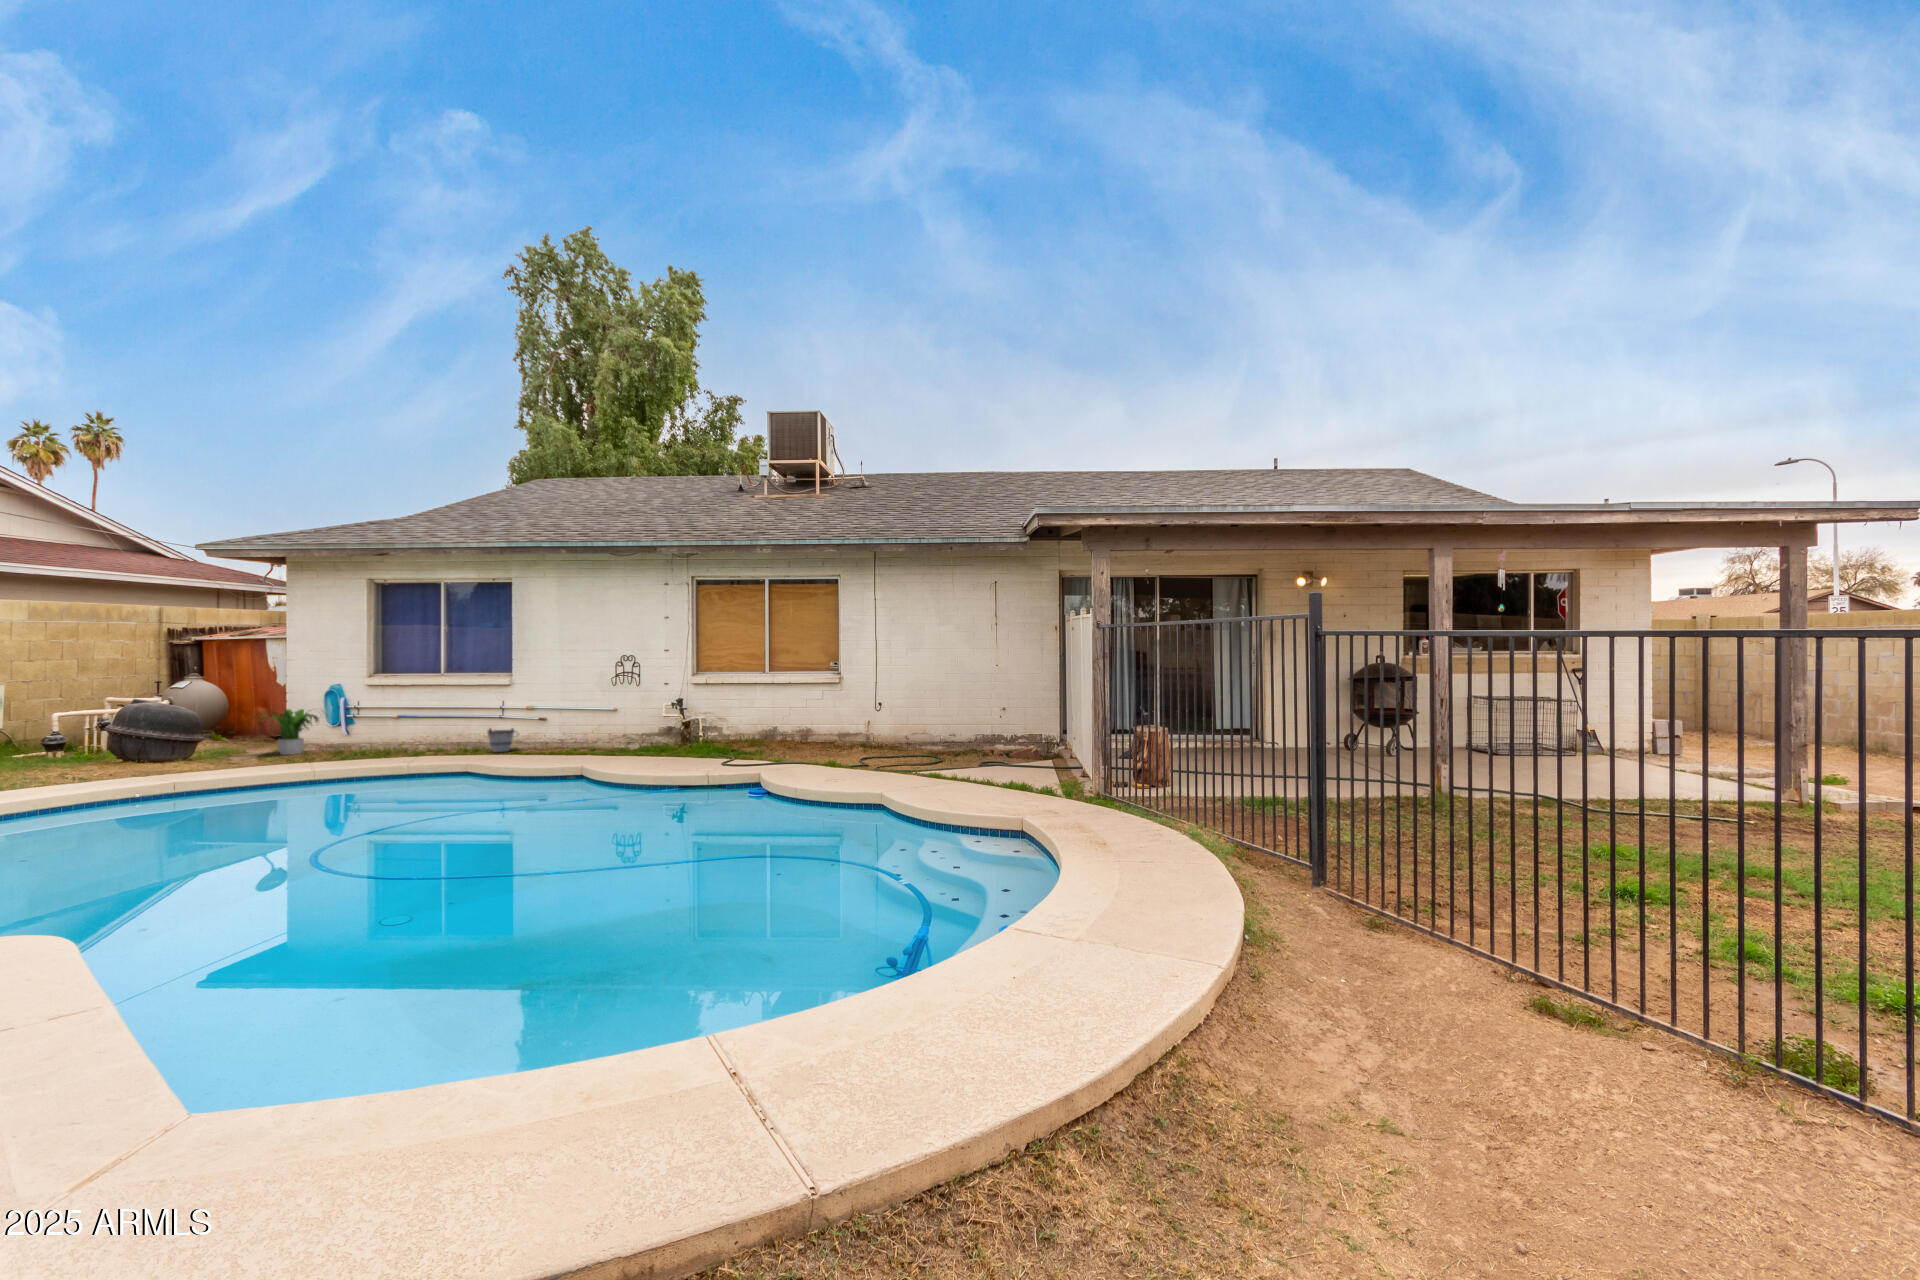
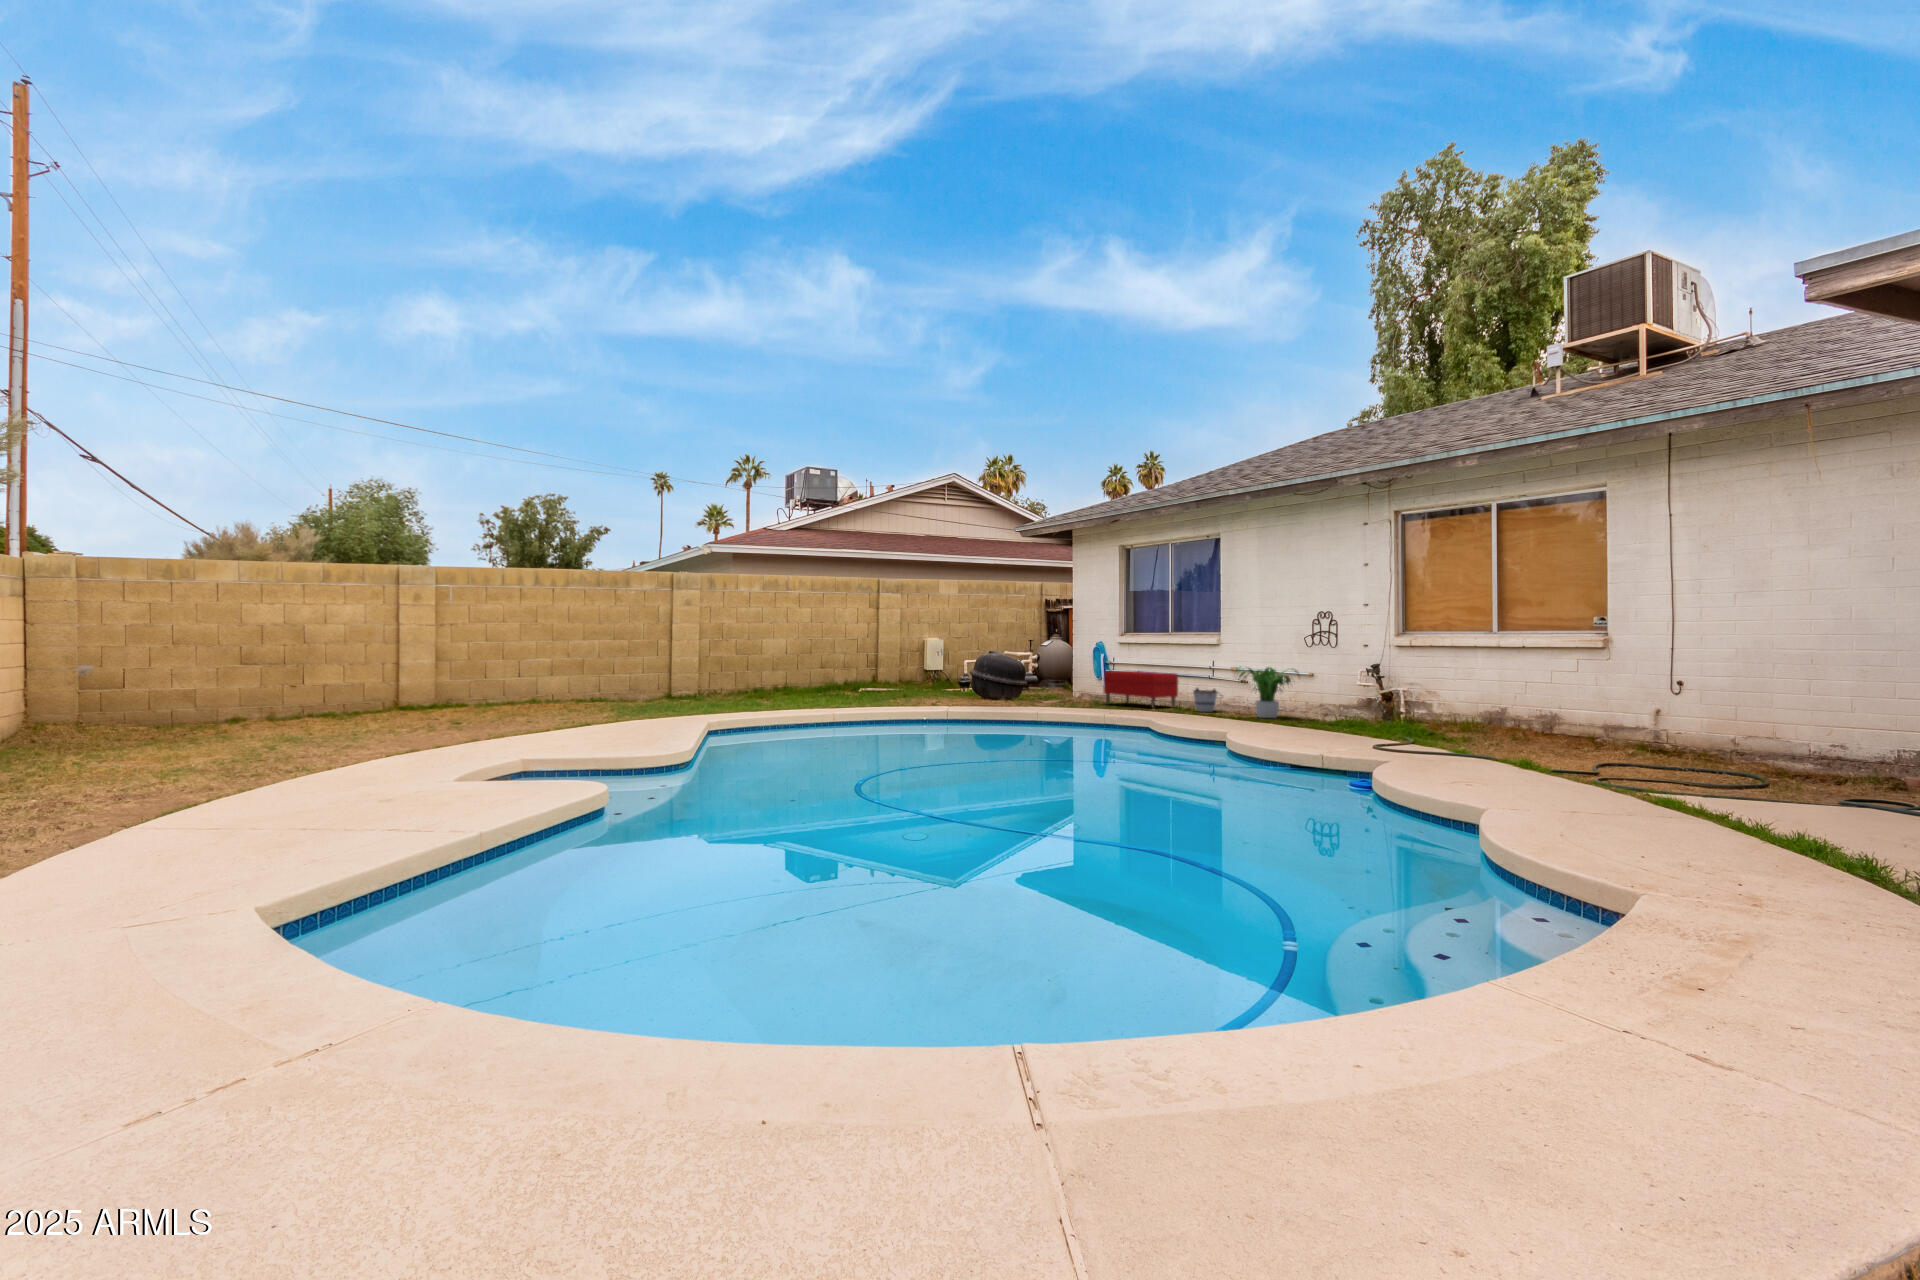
potted plant: present [260,709,318,755] -> present [1238,666,1298,718]
bench: none [356,715,458,755] -> present [1104,671,1178,709]

